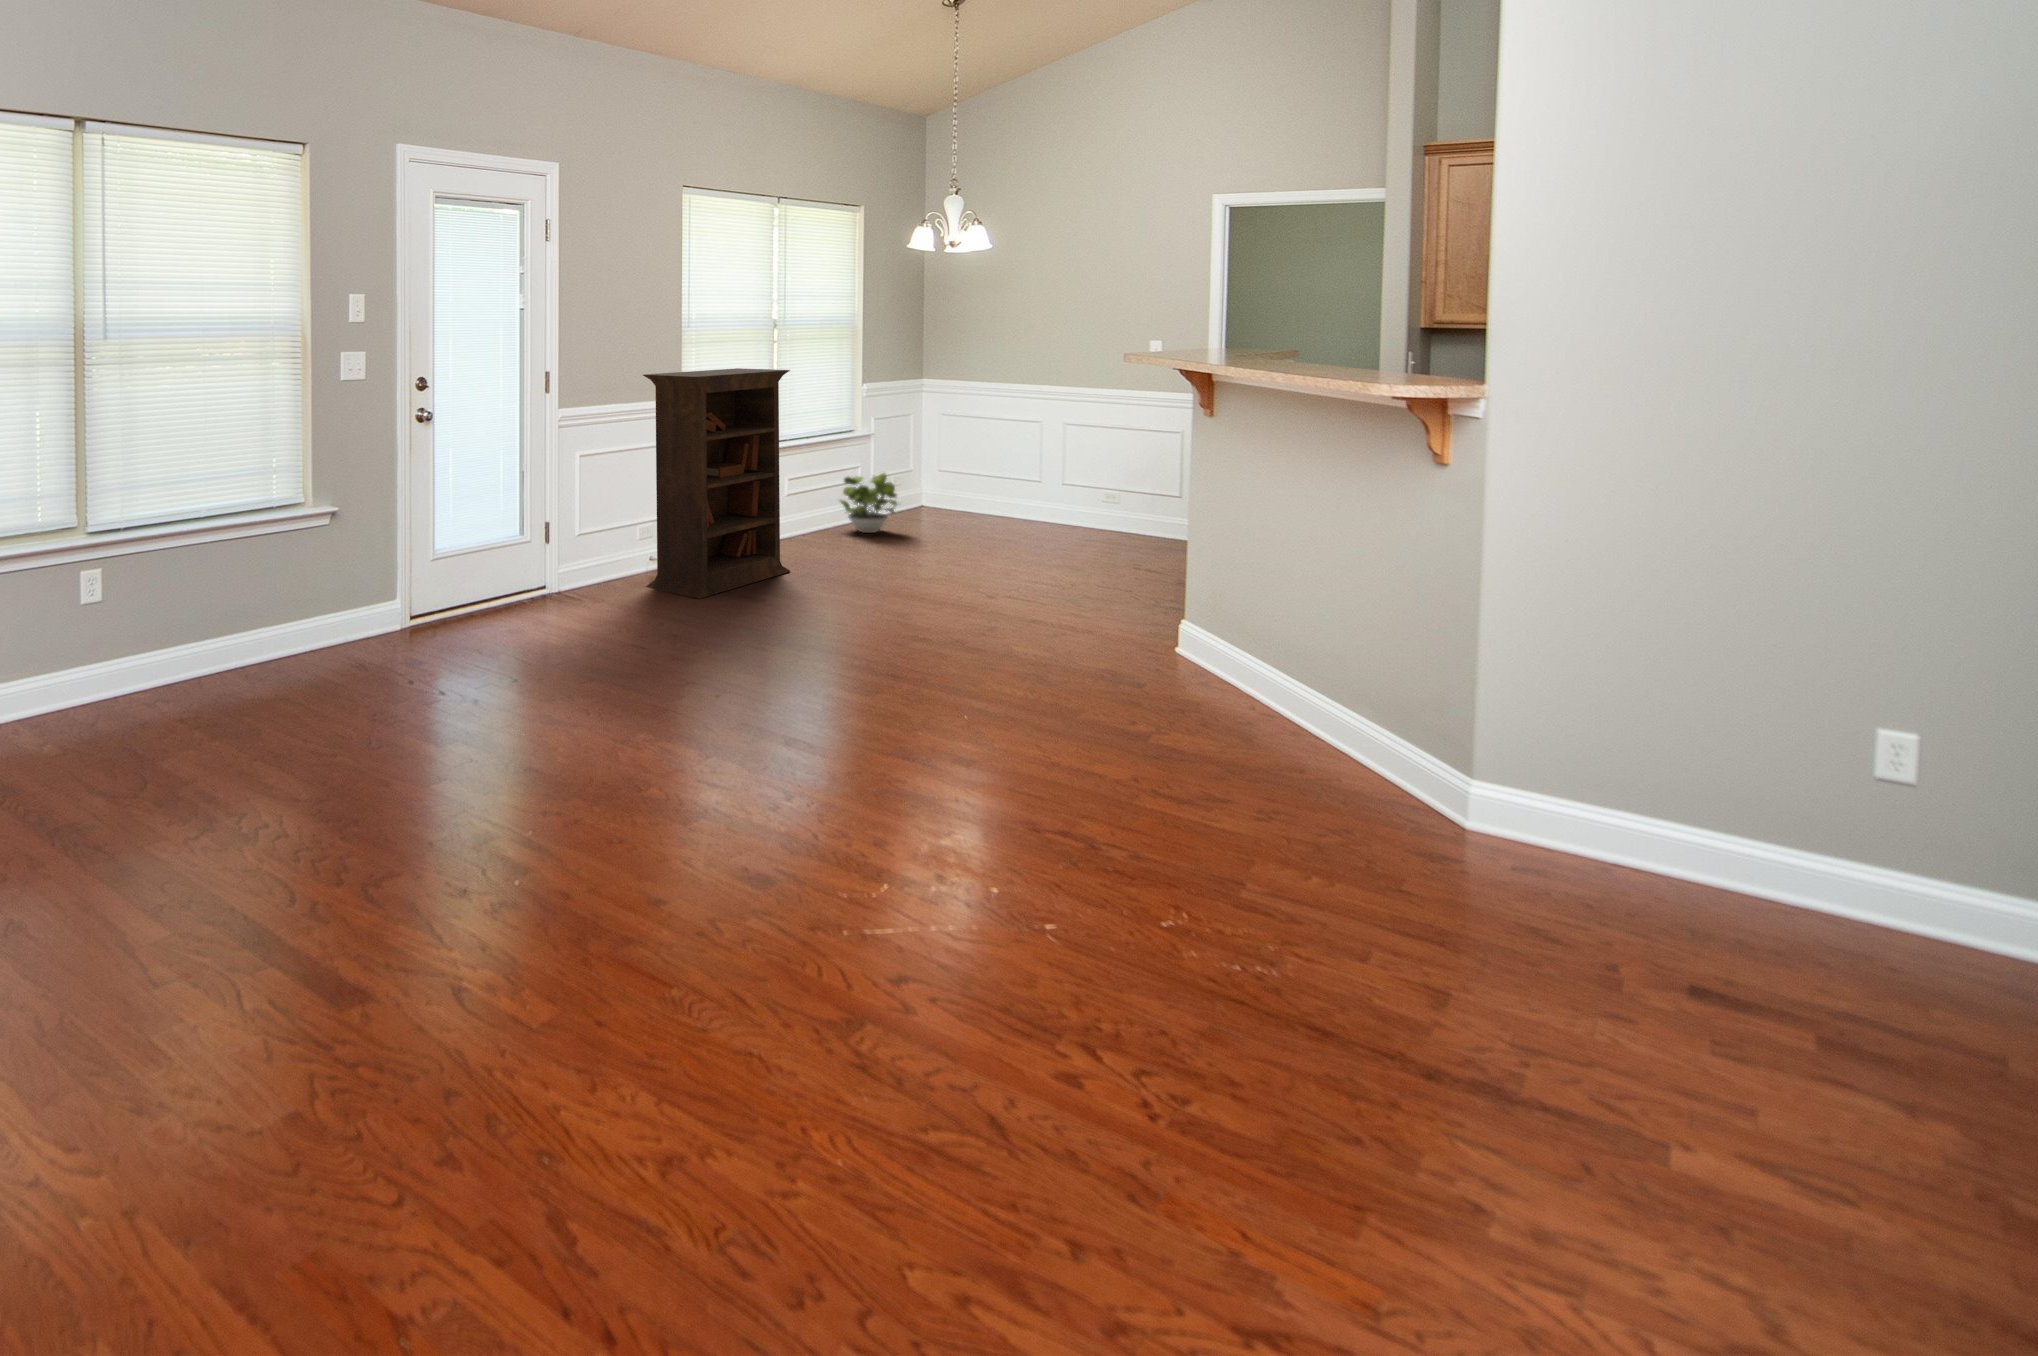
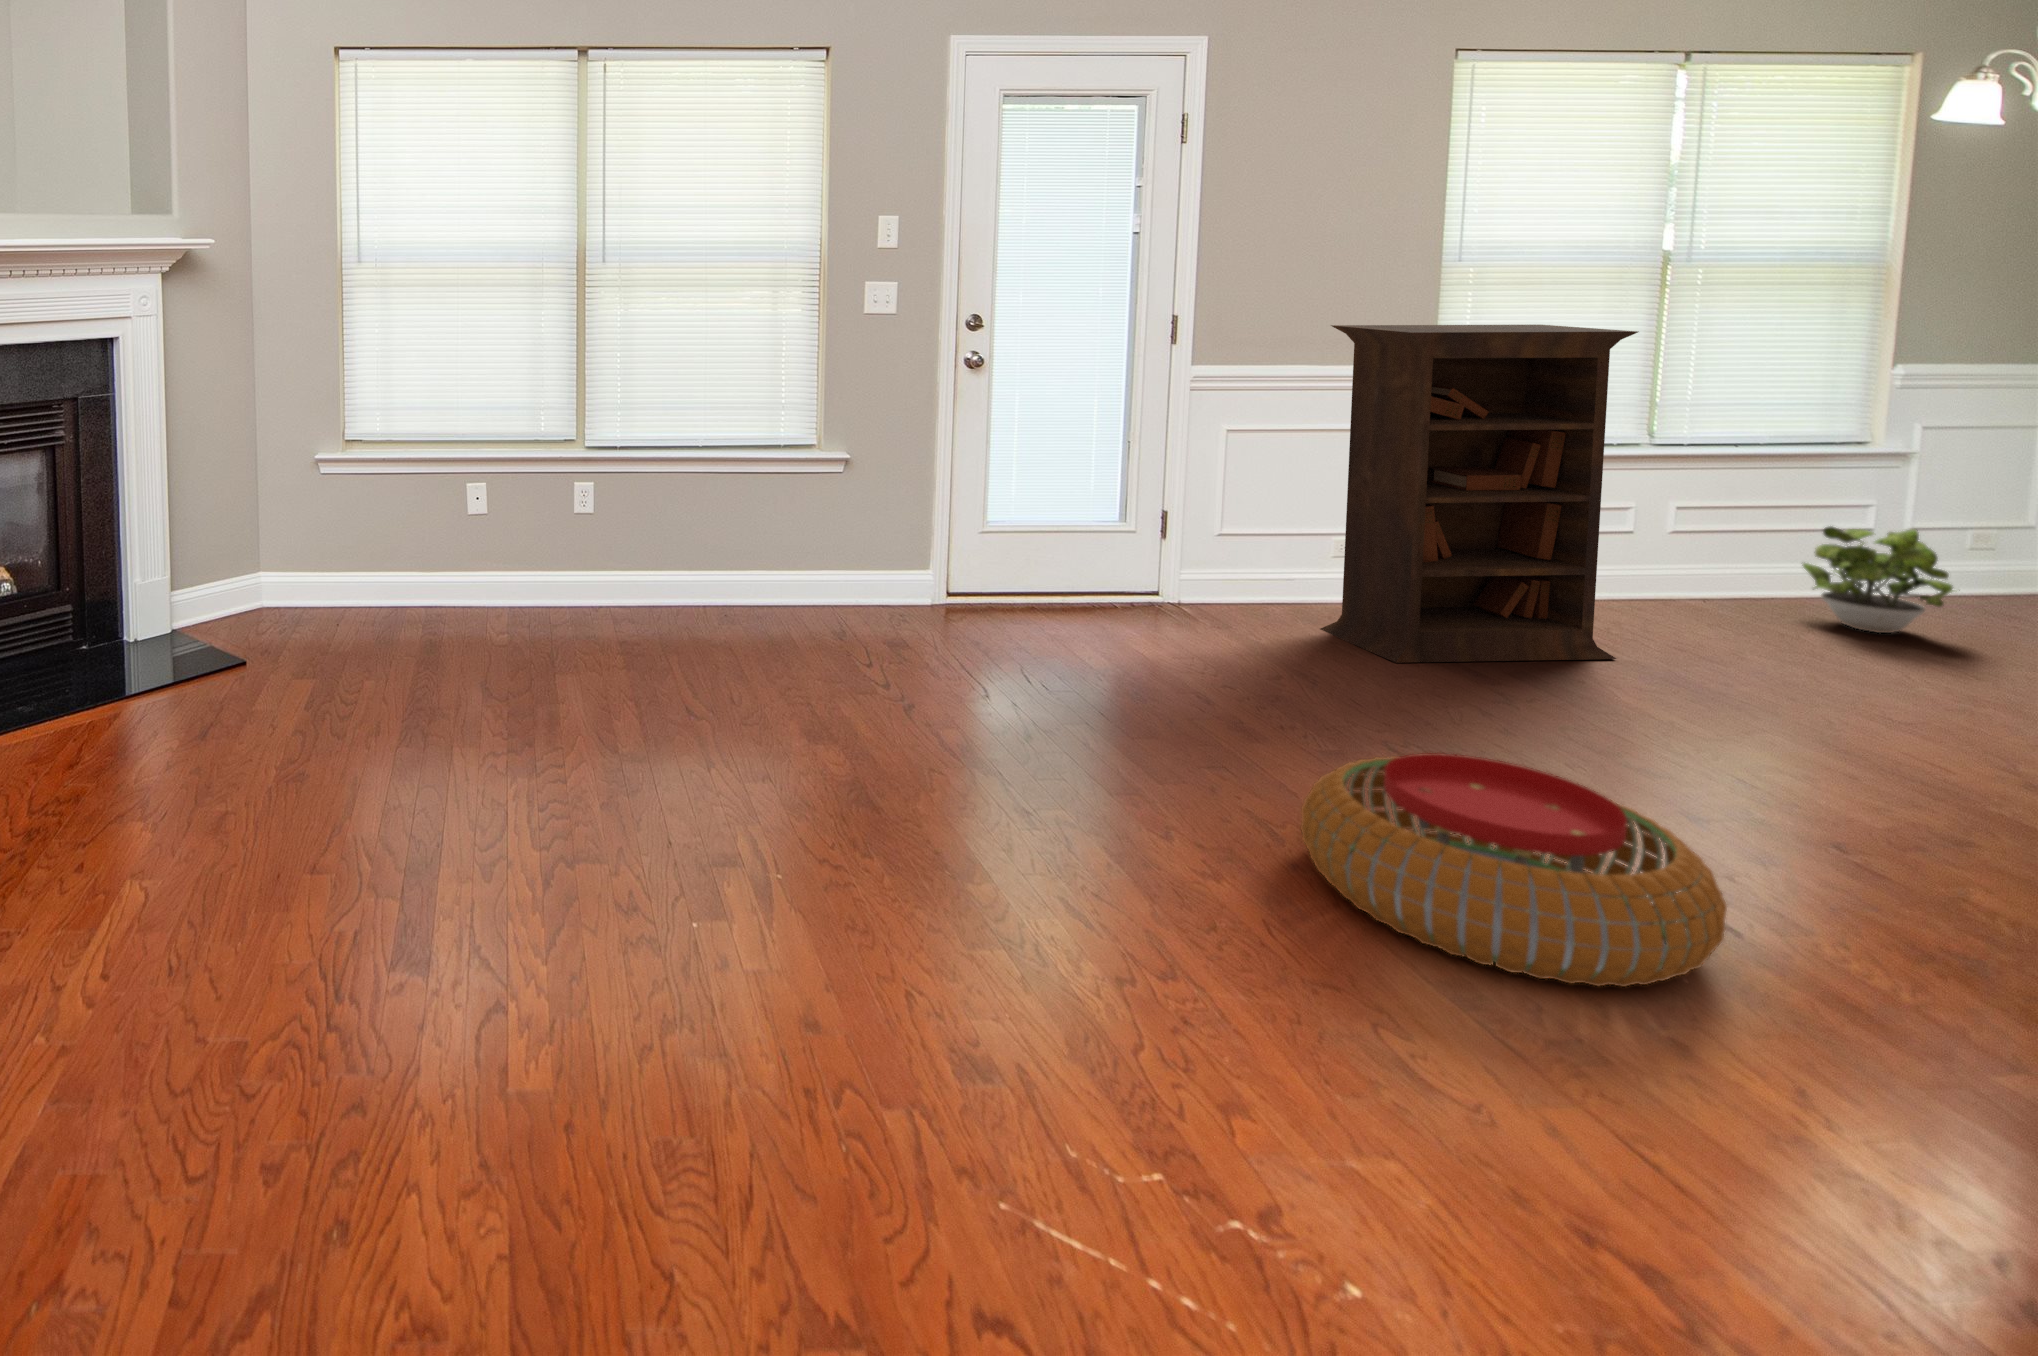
pouf: none [747,637,955,761] -> present [1301,753,1727,987]

